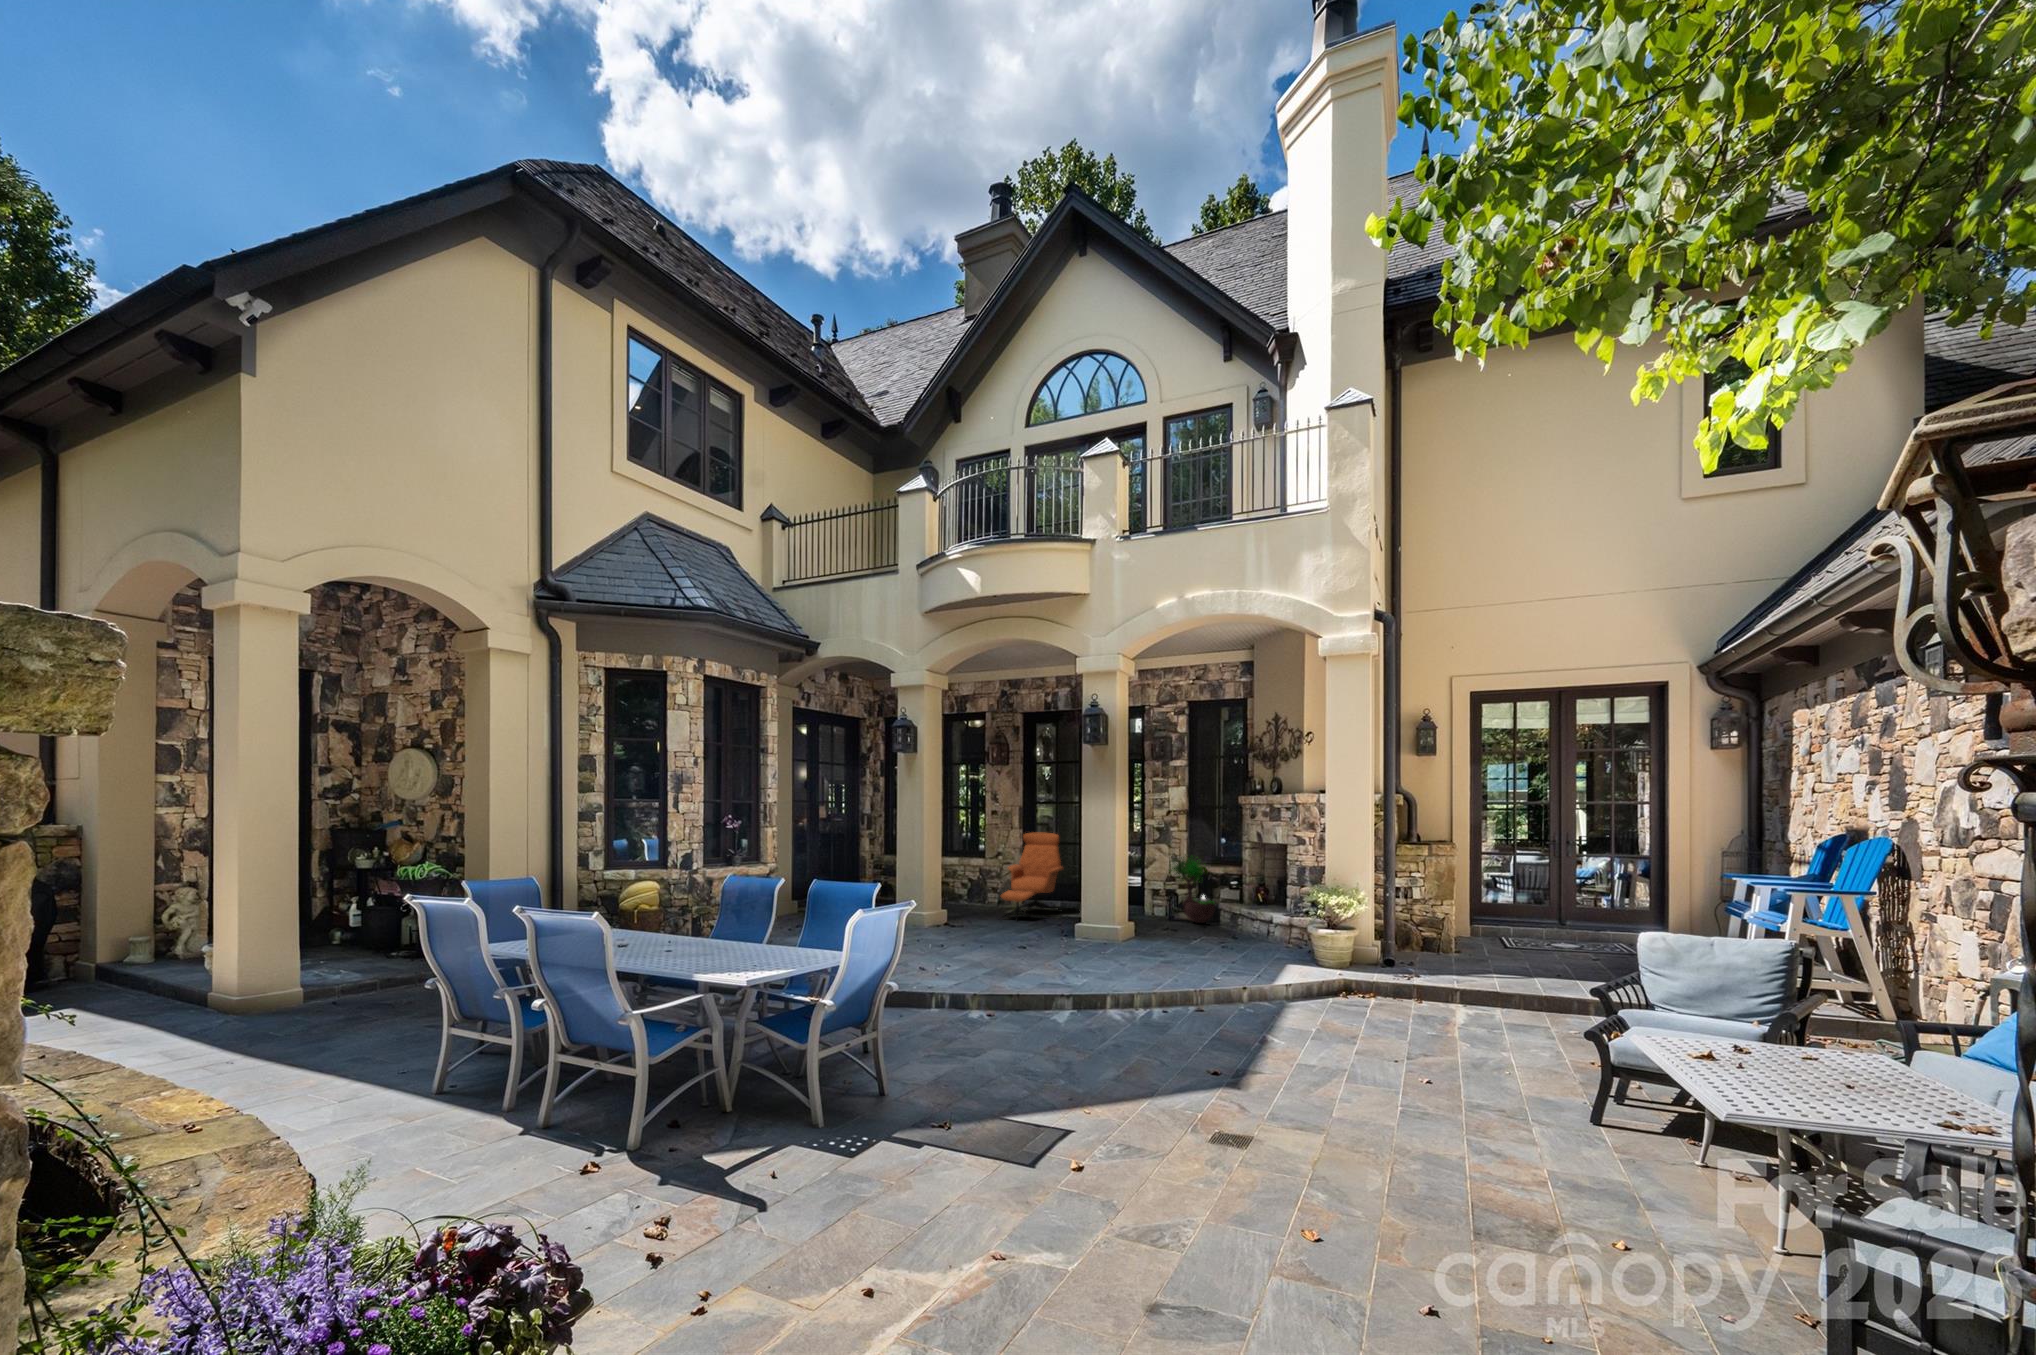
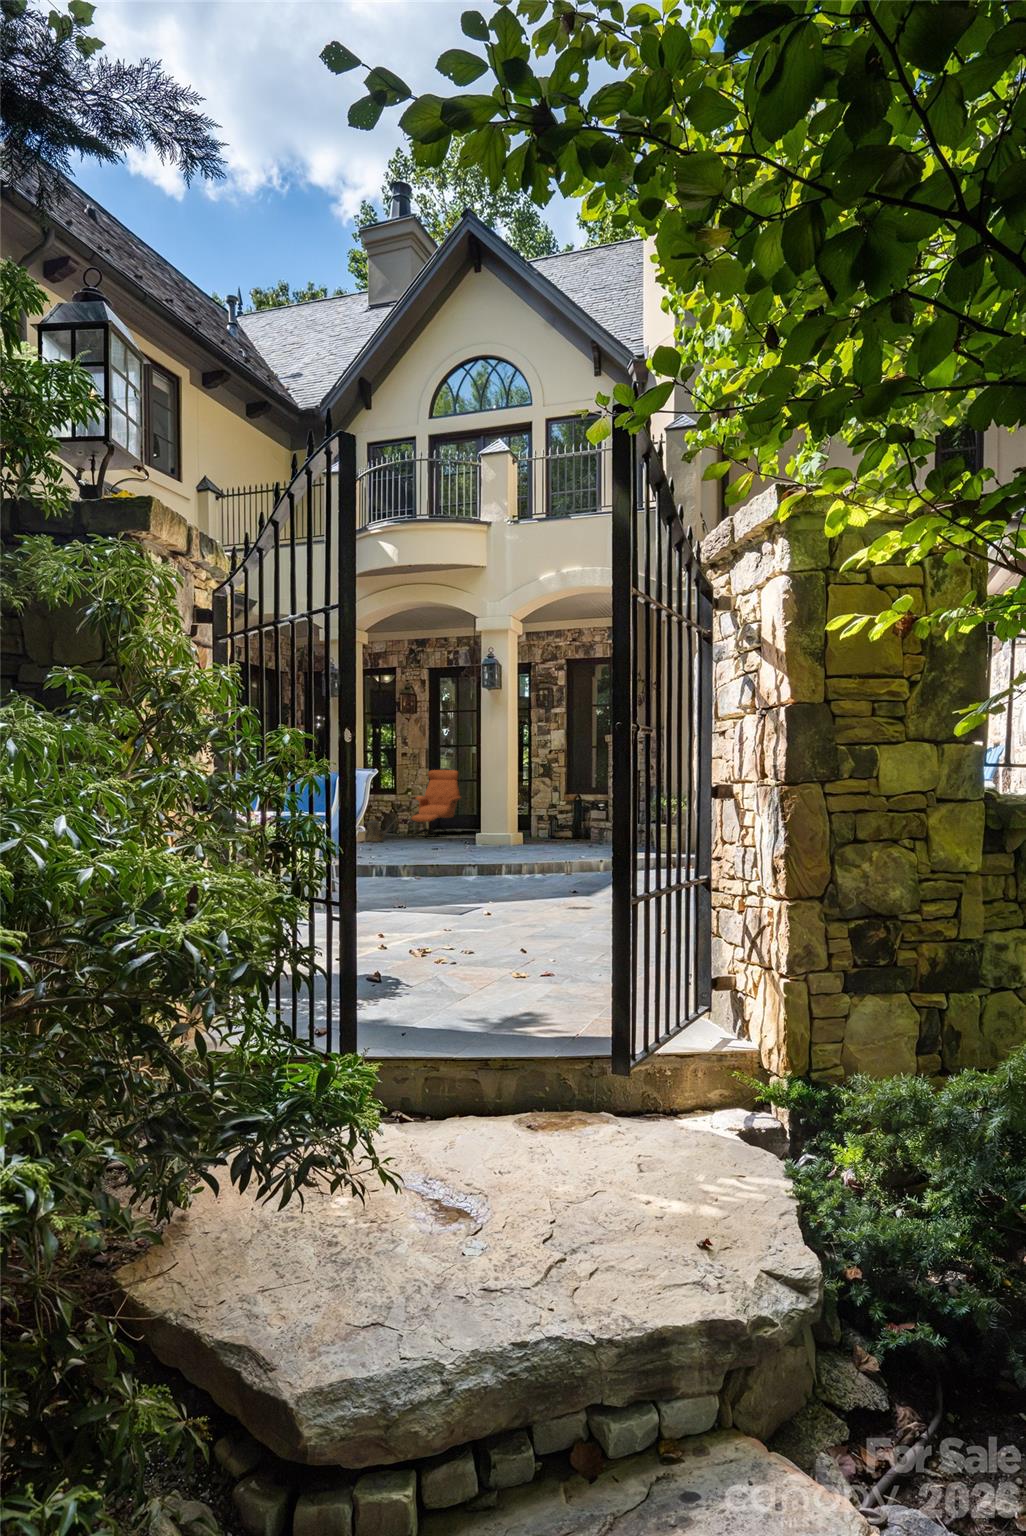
potted tree: present [1169,857,1215,923] -> none [546,779,583,836]
watering can: none [935,900,982,930] -> present [365,821,393,841]

